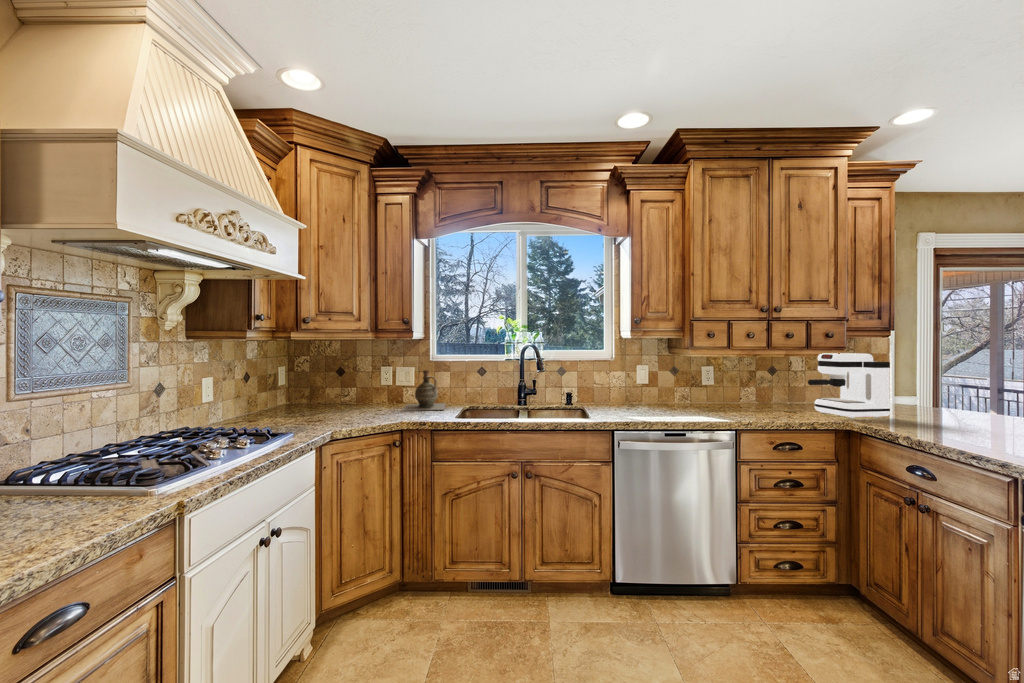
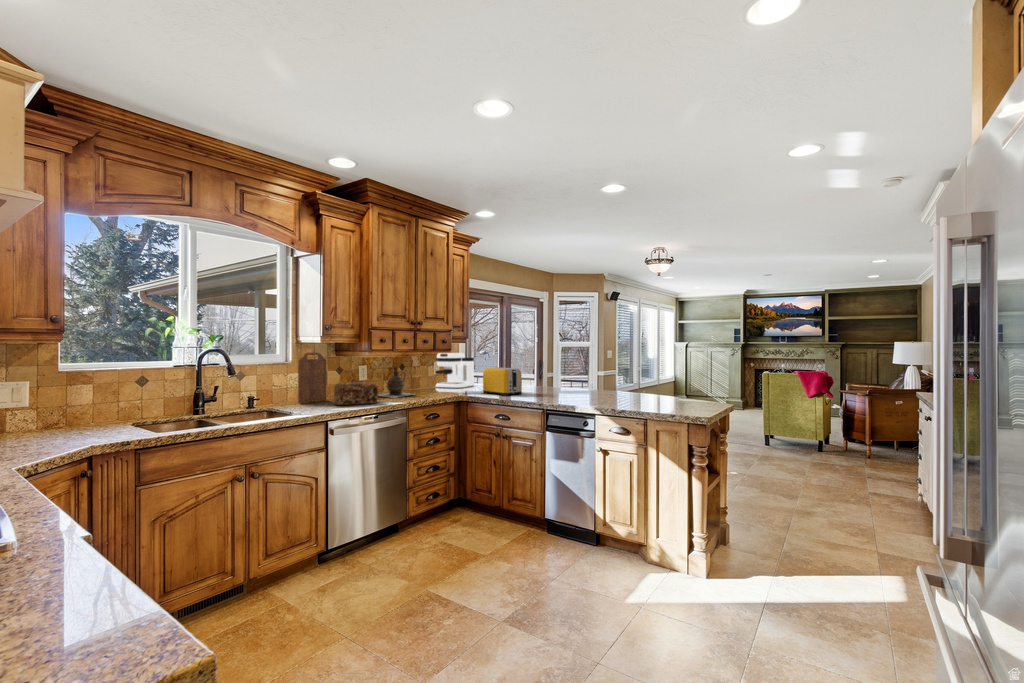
cutting board: none [620,350,653,406] -> present [298,353,327,403]
ceramic jug: present [402,370,446,411] -> present [378,367,414,398]
toaster: none [899,381,985,437] -> present [483,367,522,396]
bread loaf: none [642,386,699,417] -> present [334,382,378,405]

